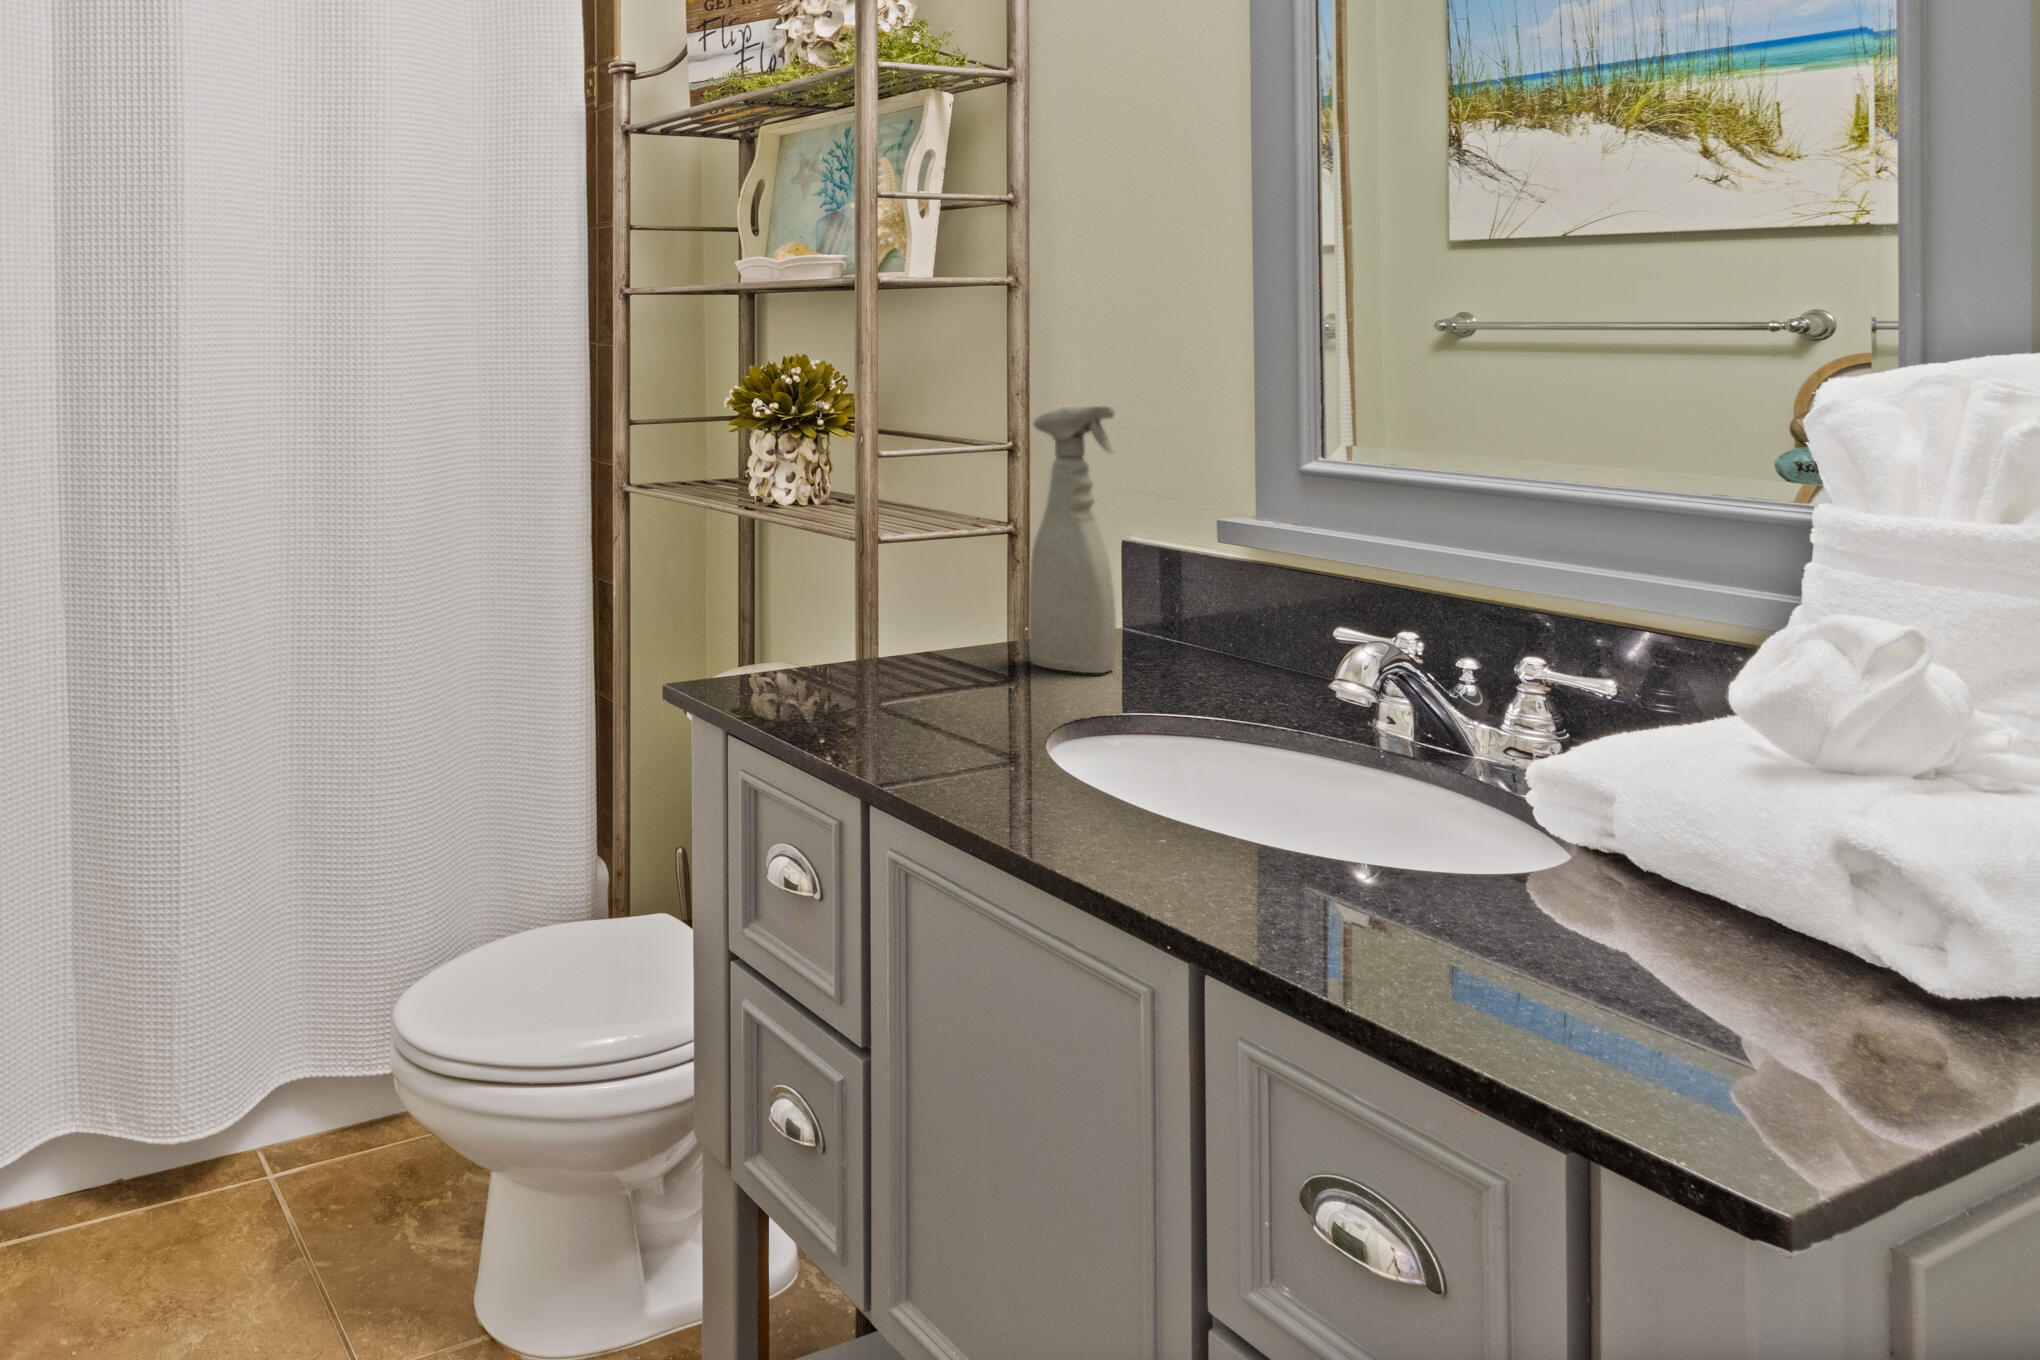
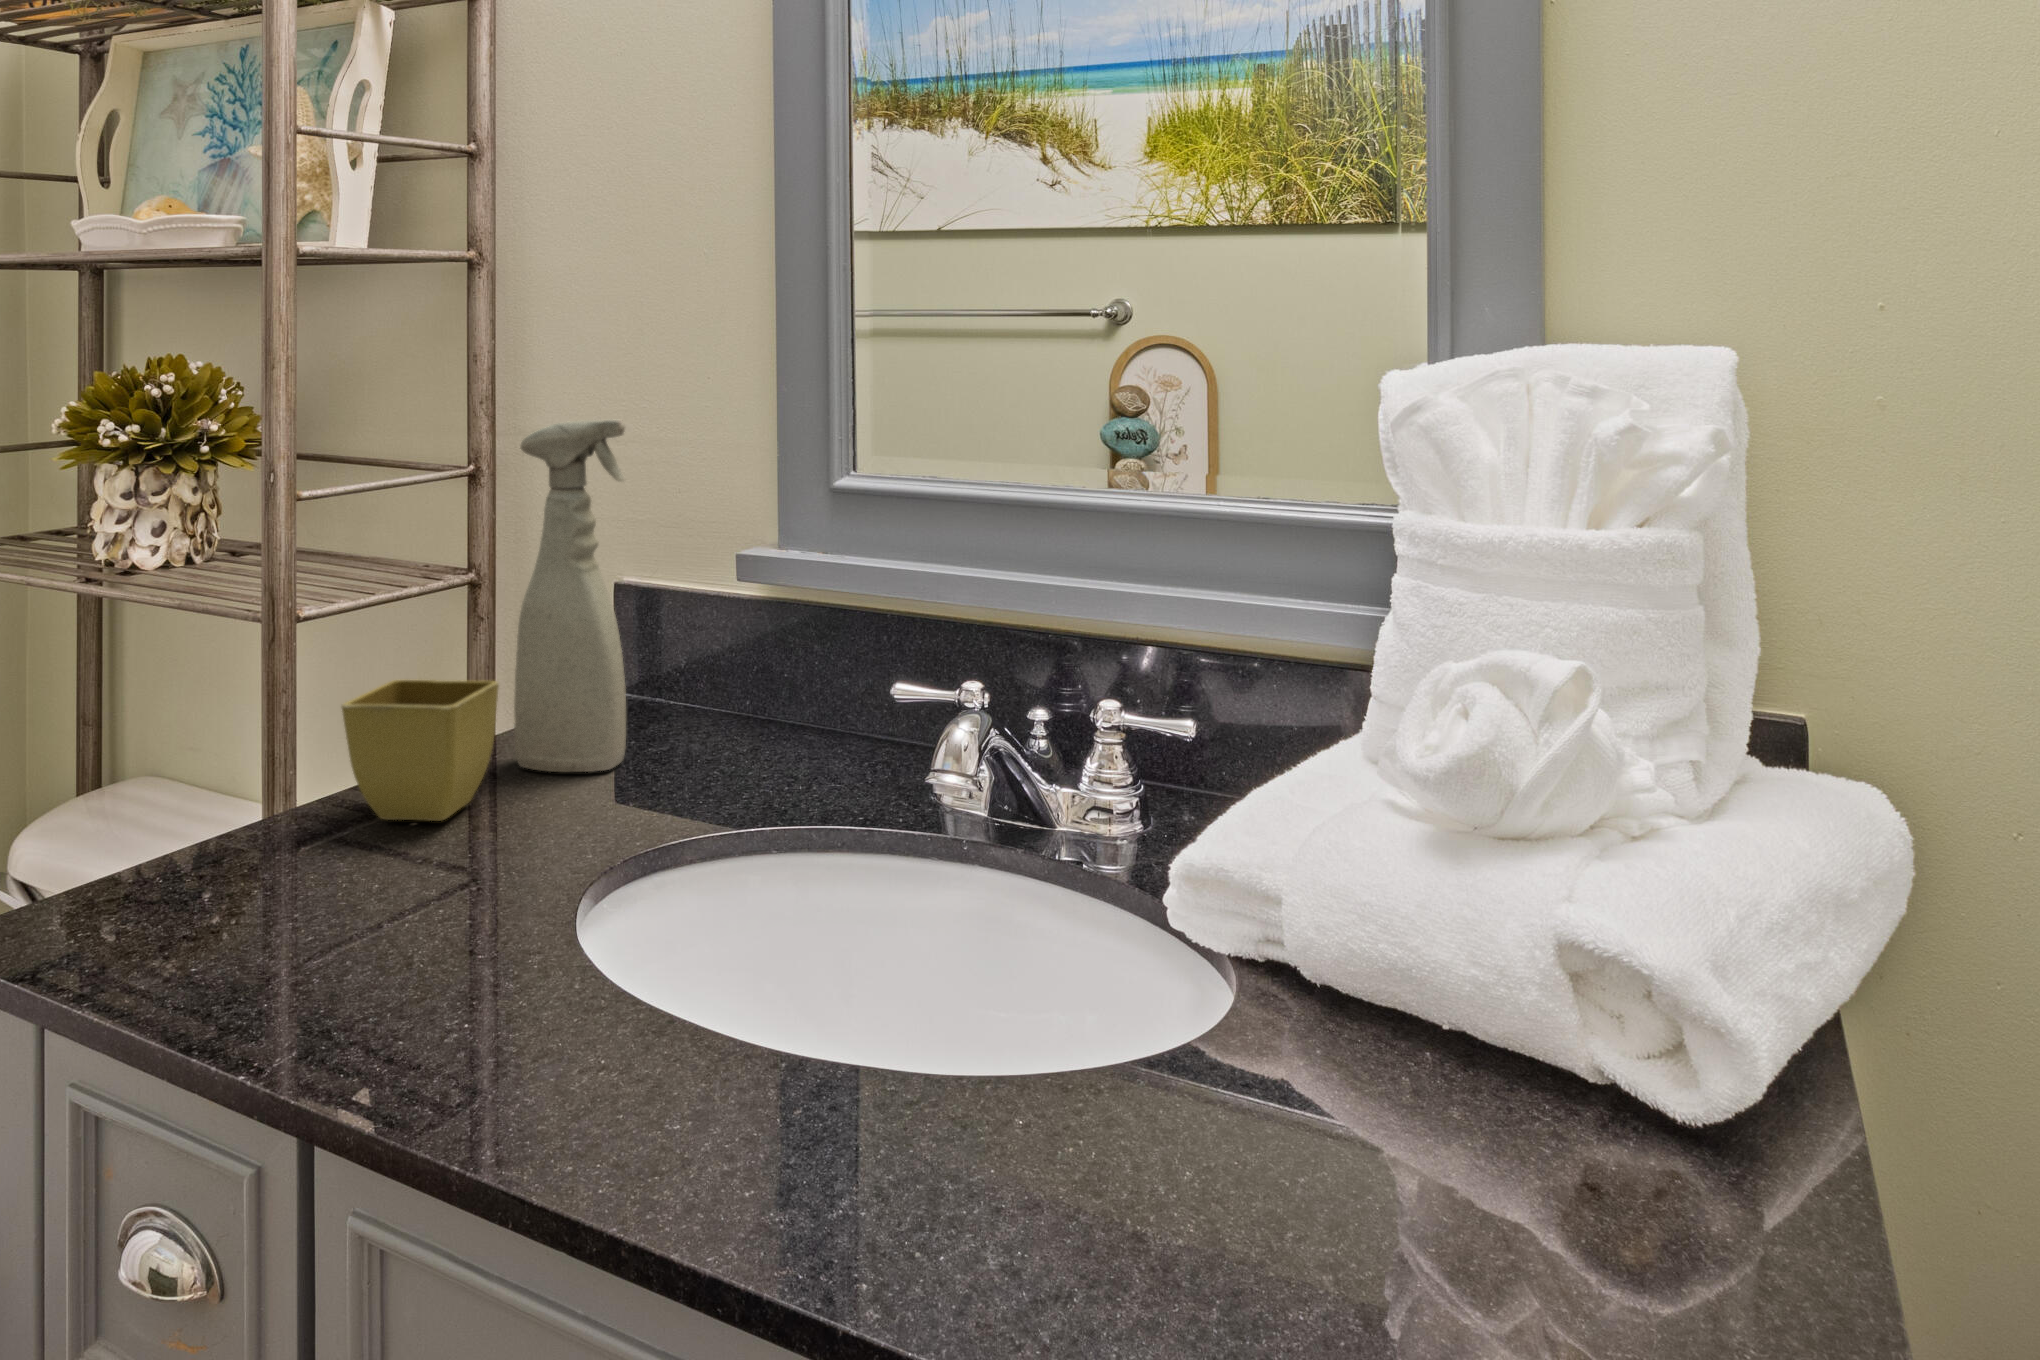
flower pot: none [896,588,1010,687] -> present [342,680,499,821]

